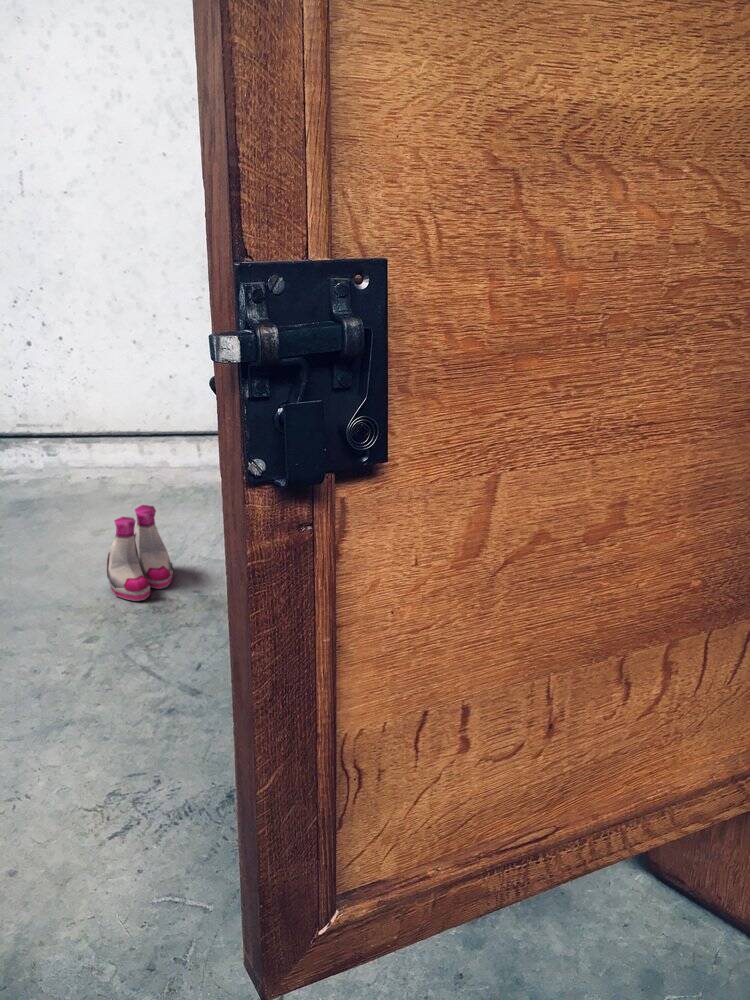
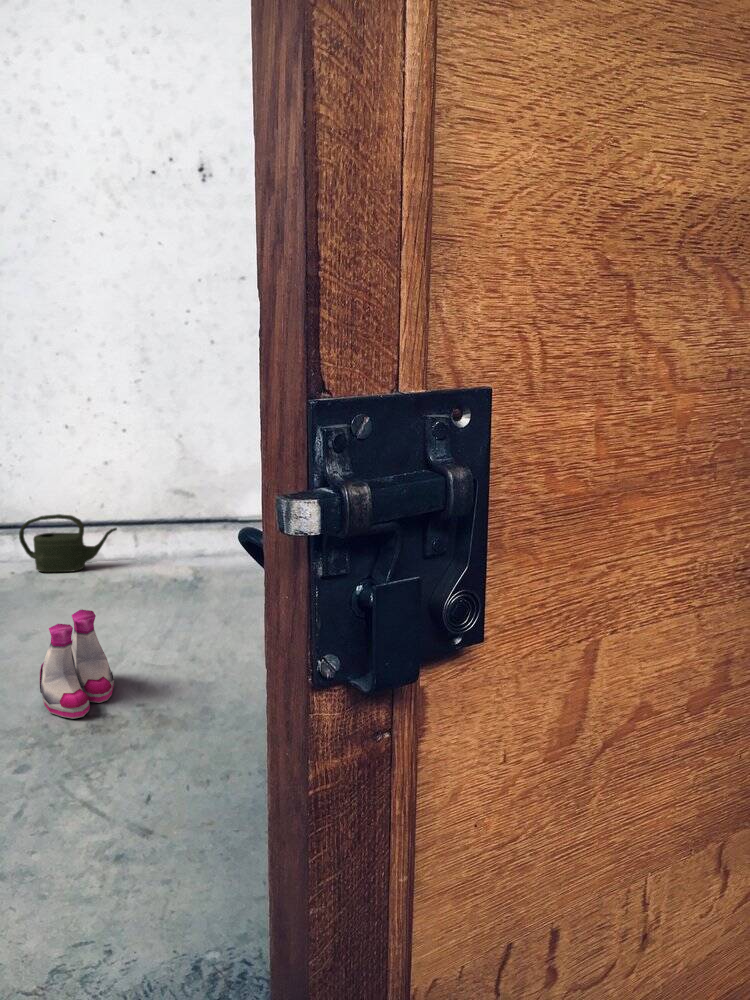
watering can: none [93,424,182,478] -> present [19,514,117,572]

